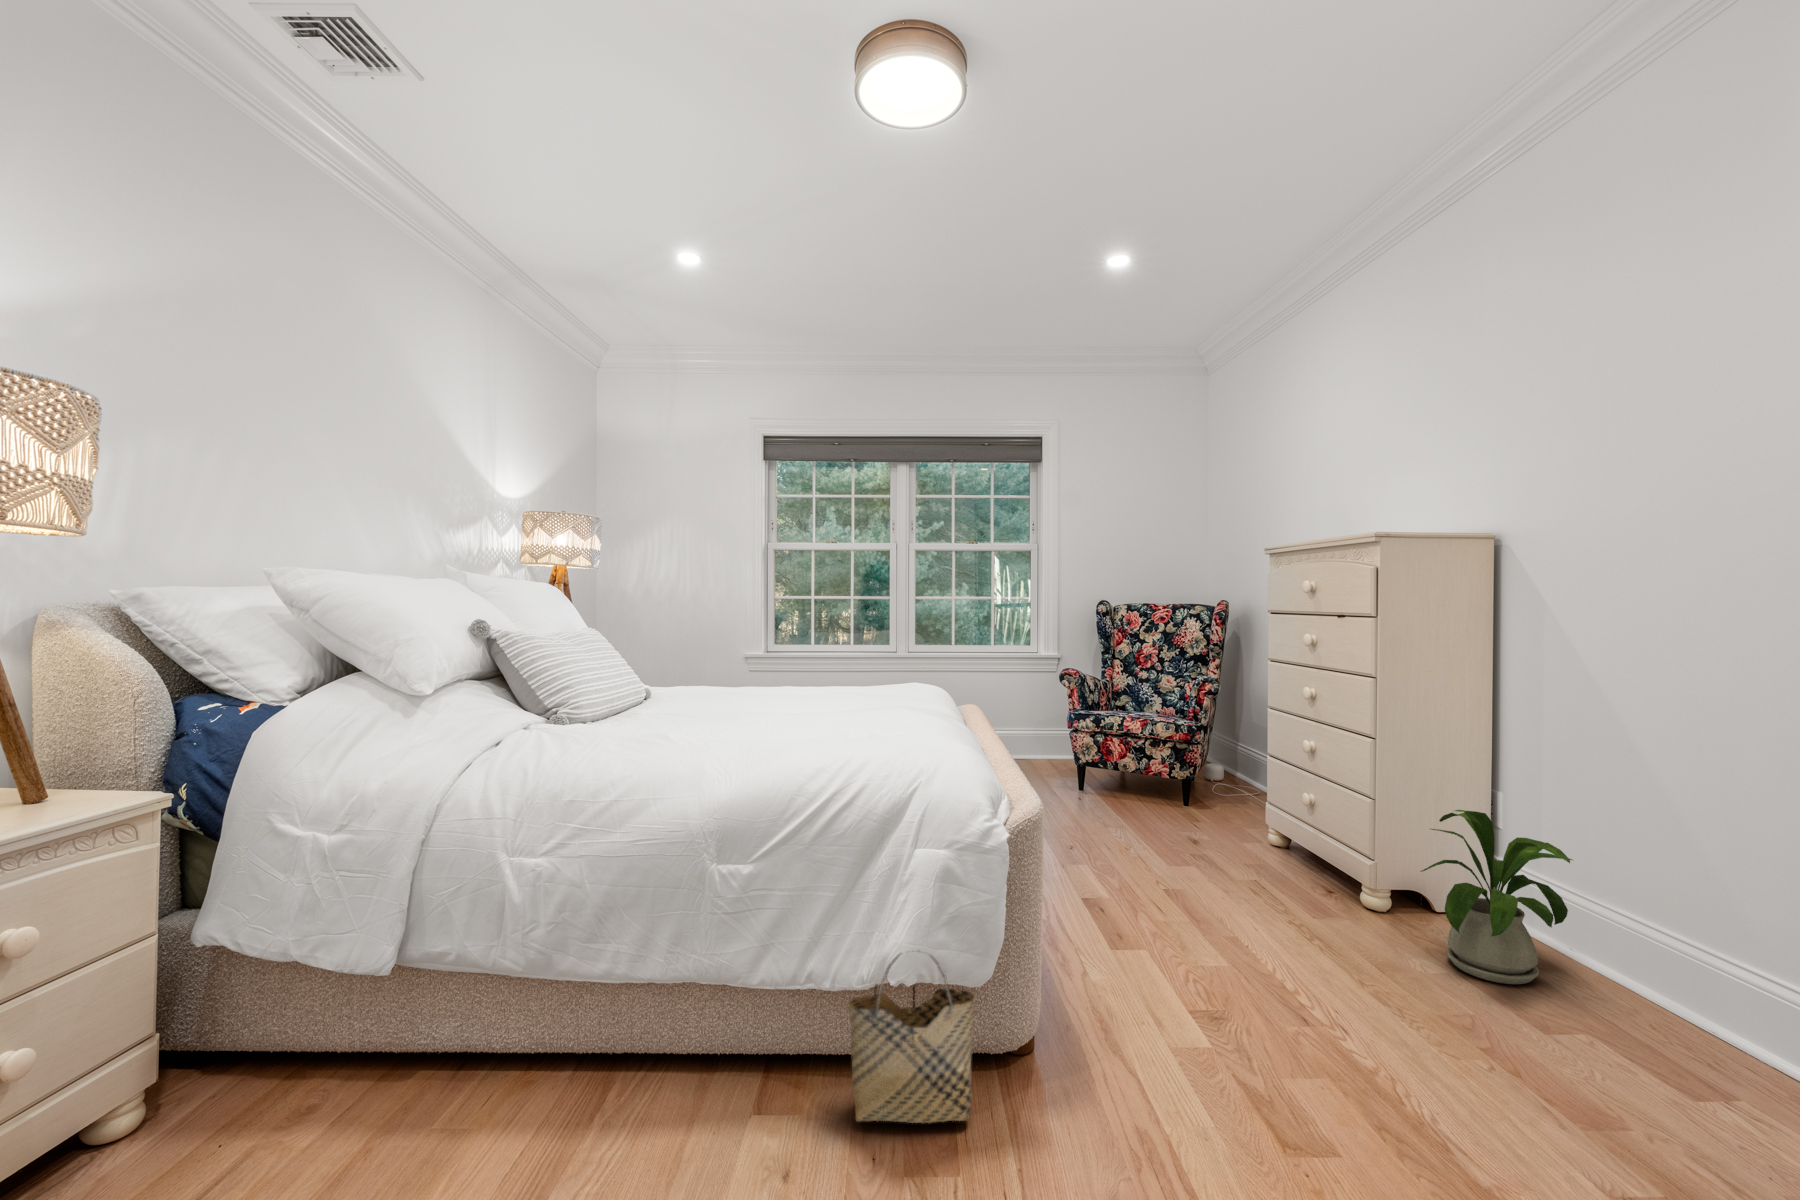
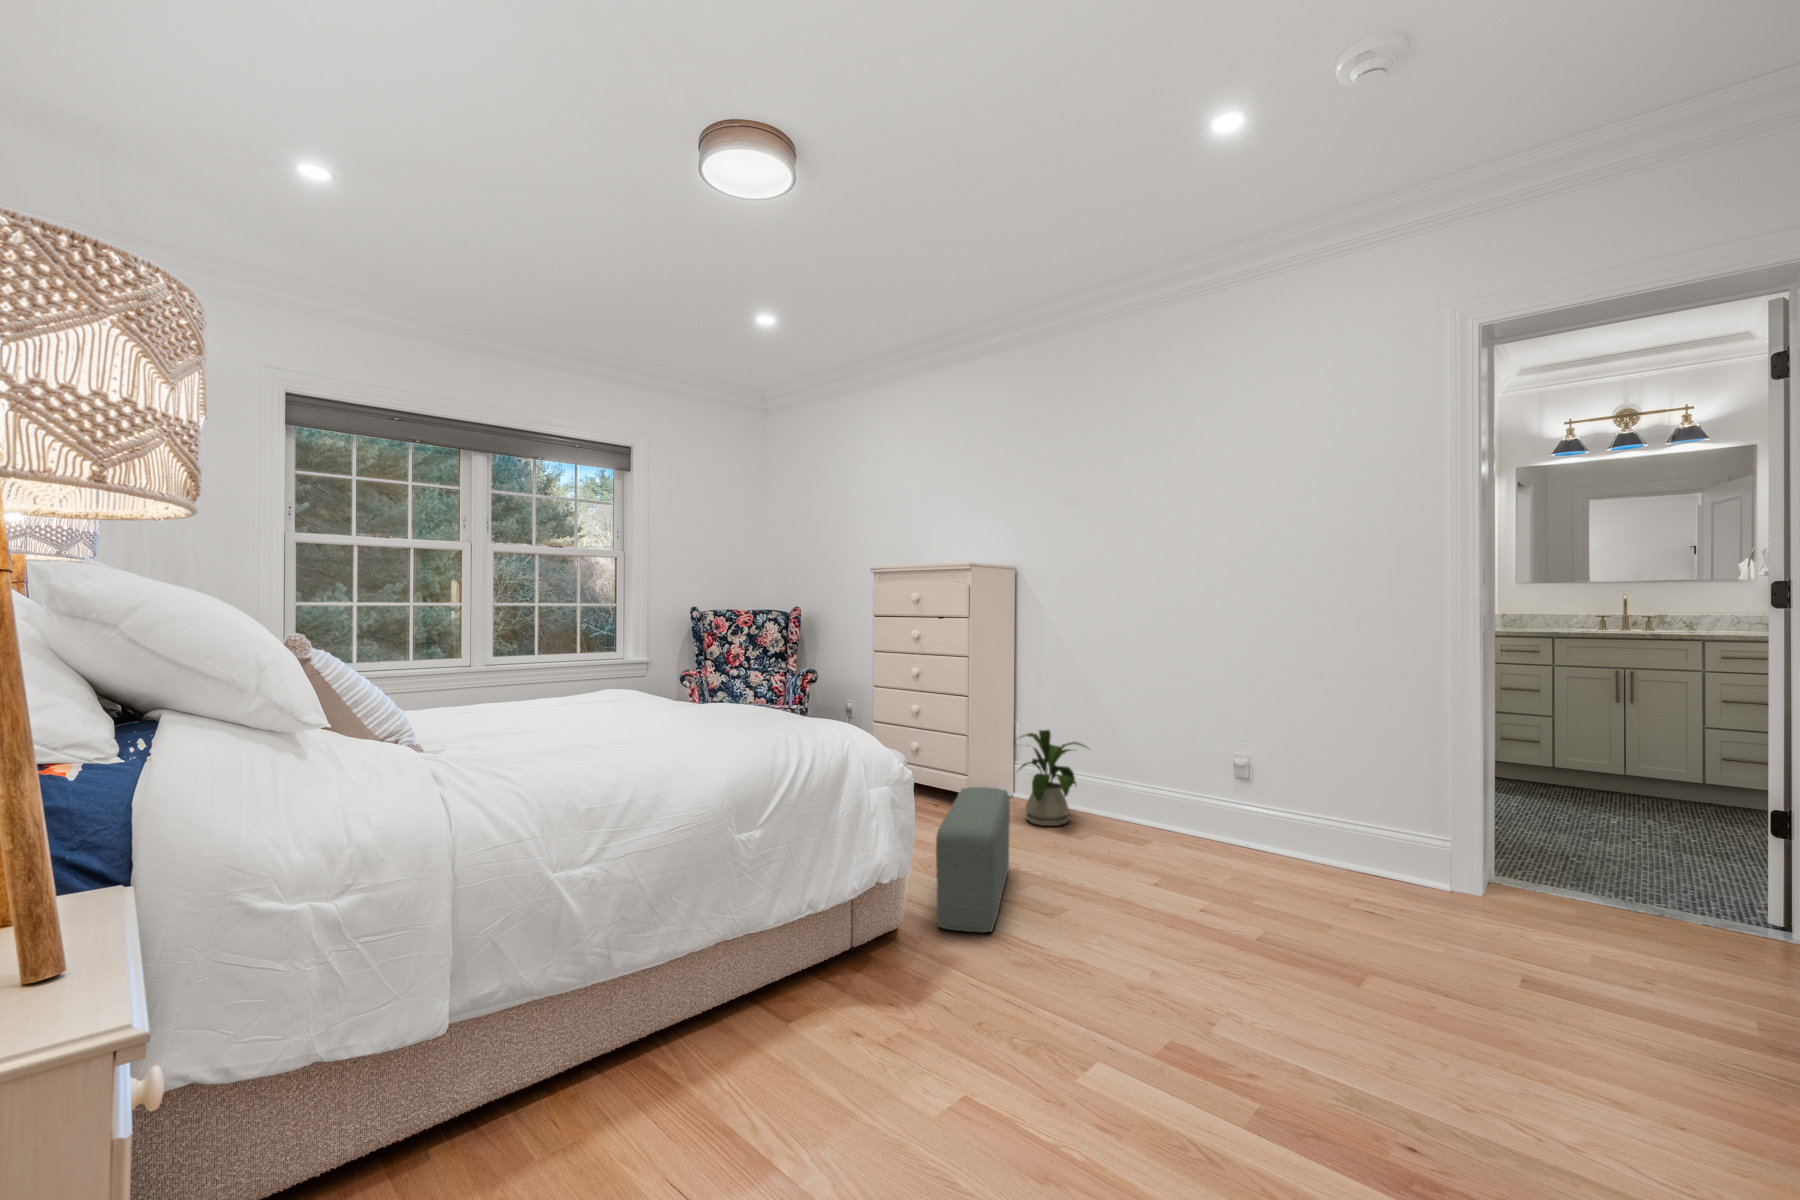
pouf: none [1059,873,1300,1107] -> present [936,787,1010,933]
woven basket: present [848,954,975,1123] -> none [863,850,937,994]

